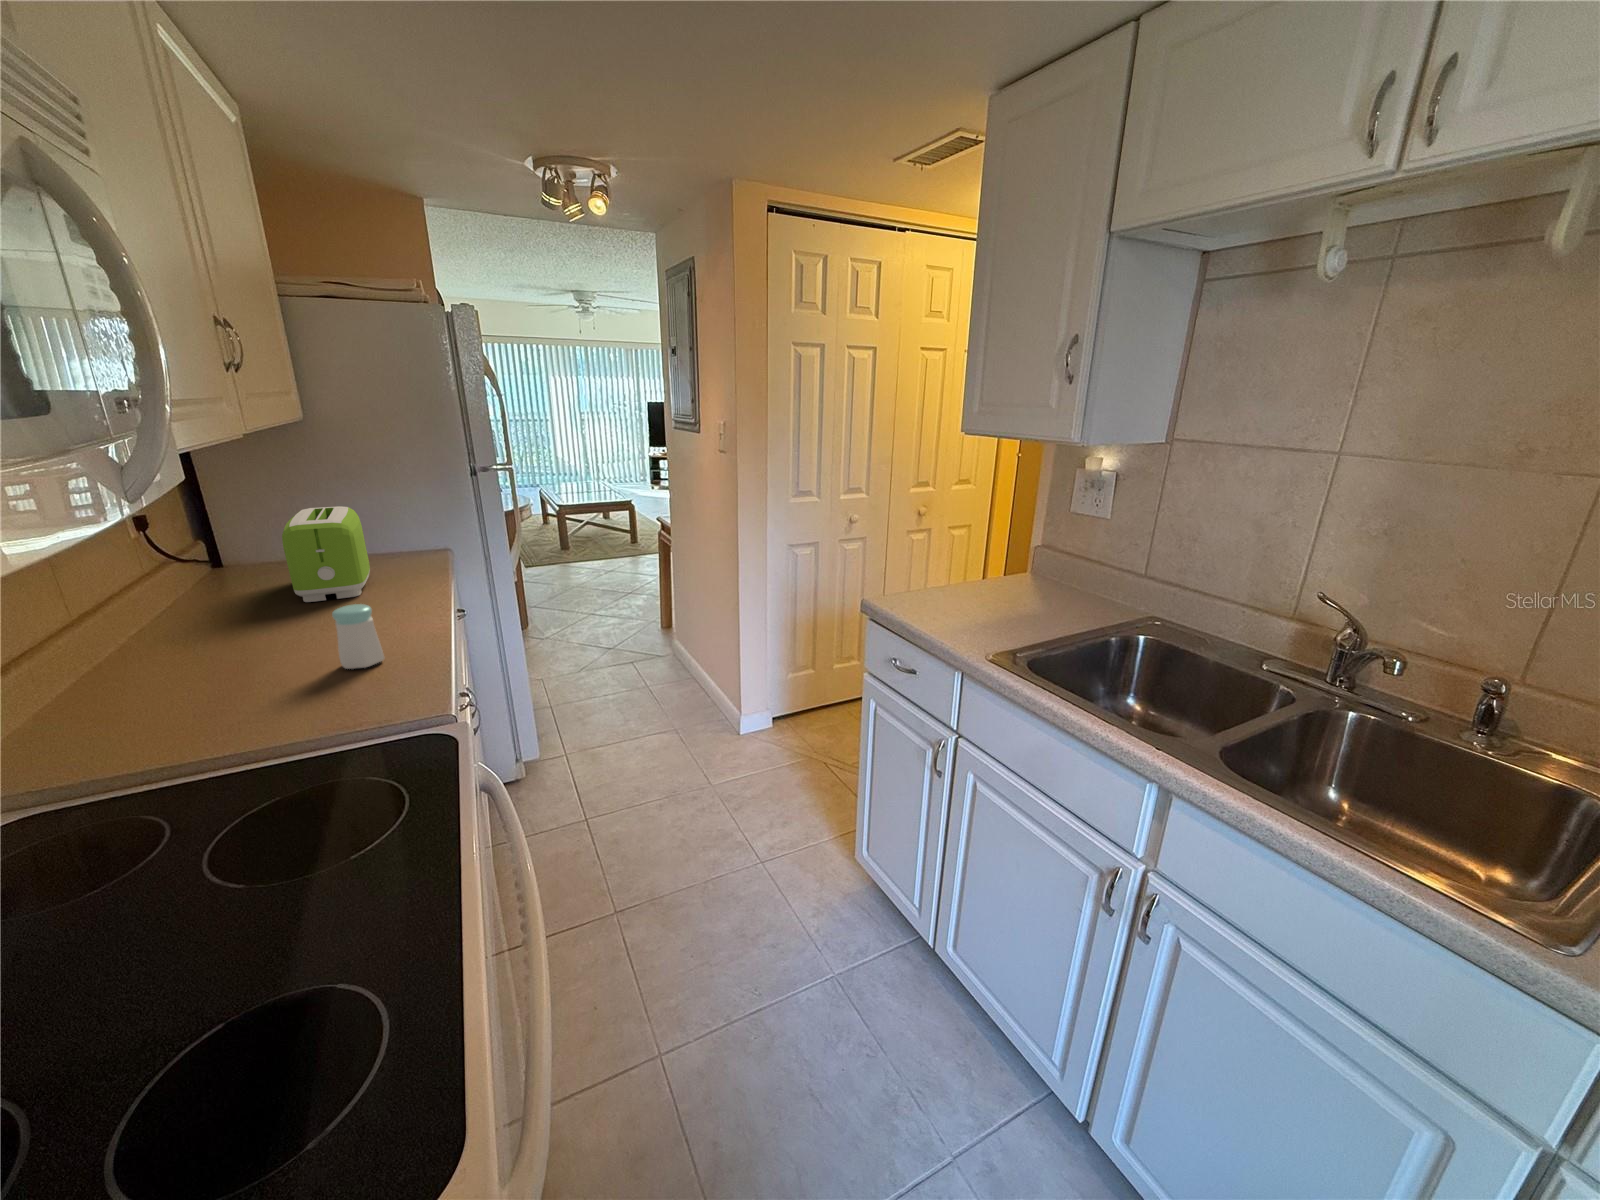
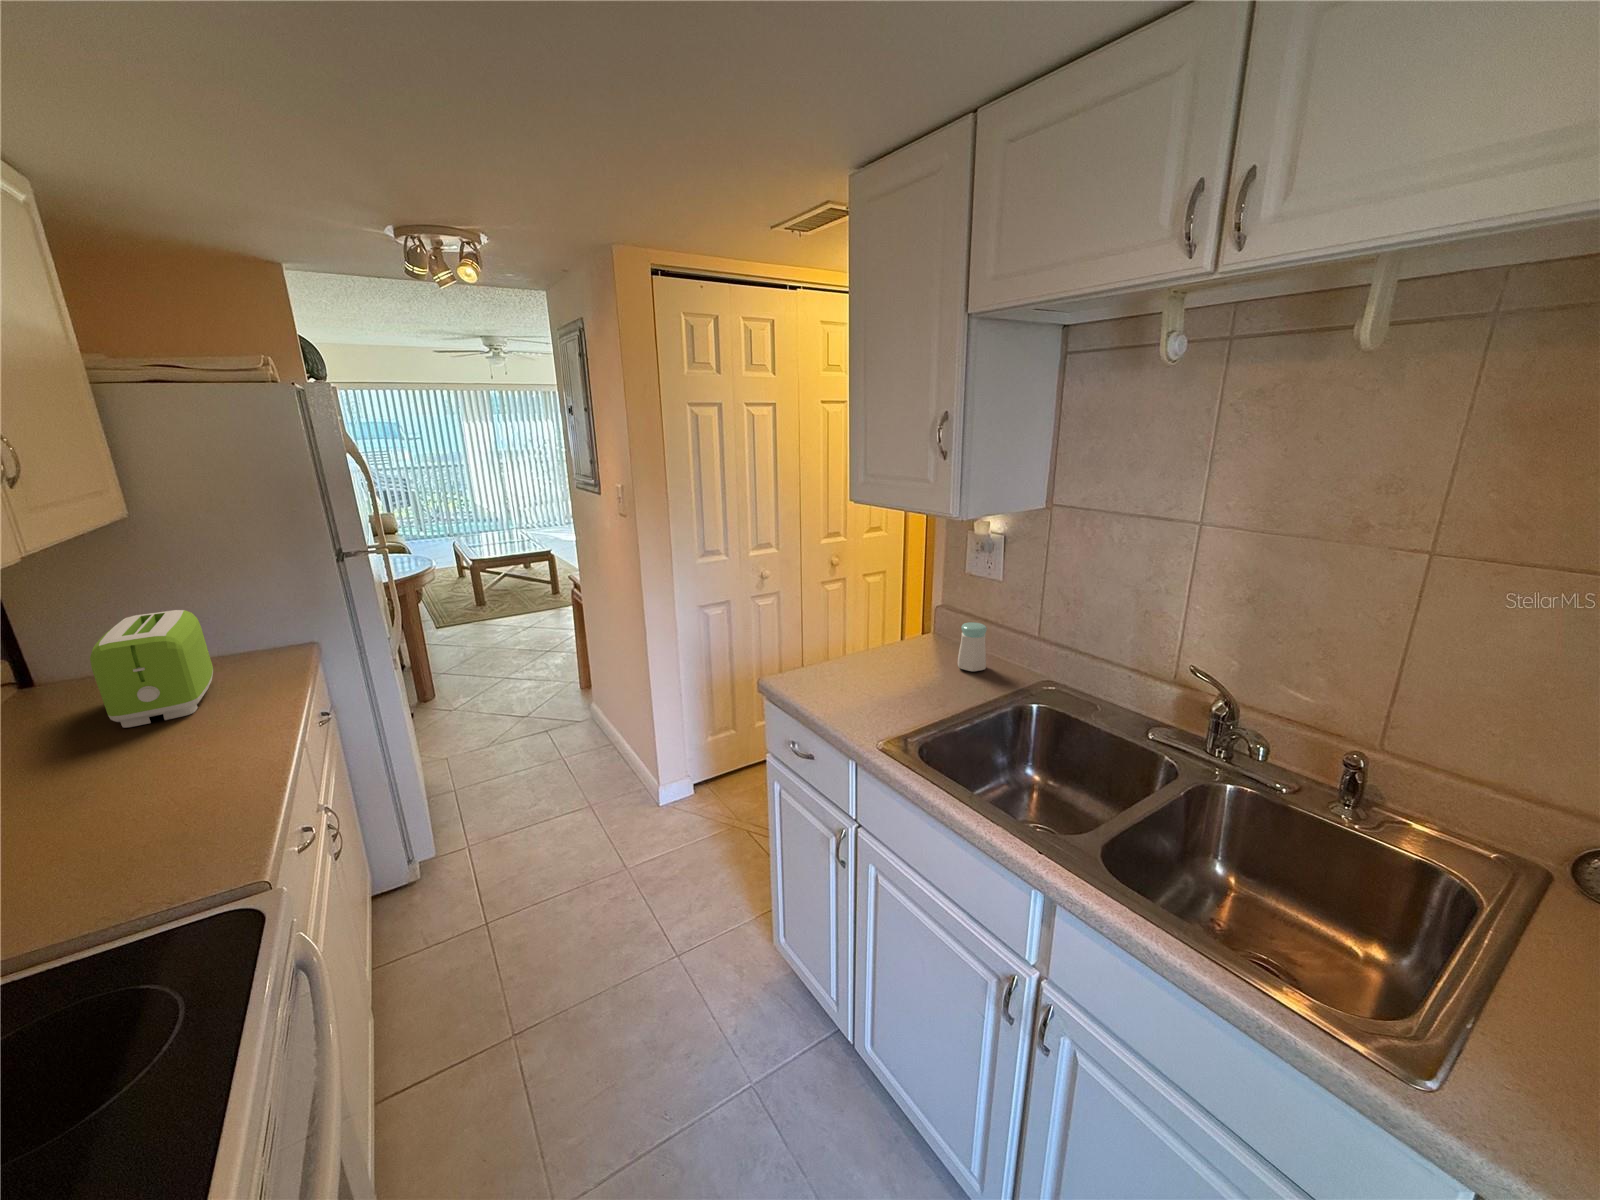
salt shaker: present [332,604,384,669] -> present [958,622,987,671]

